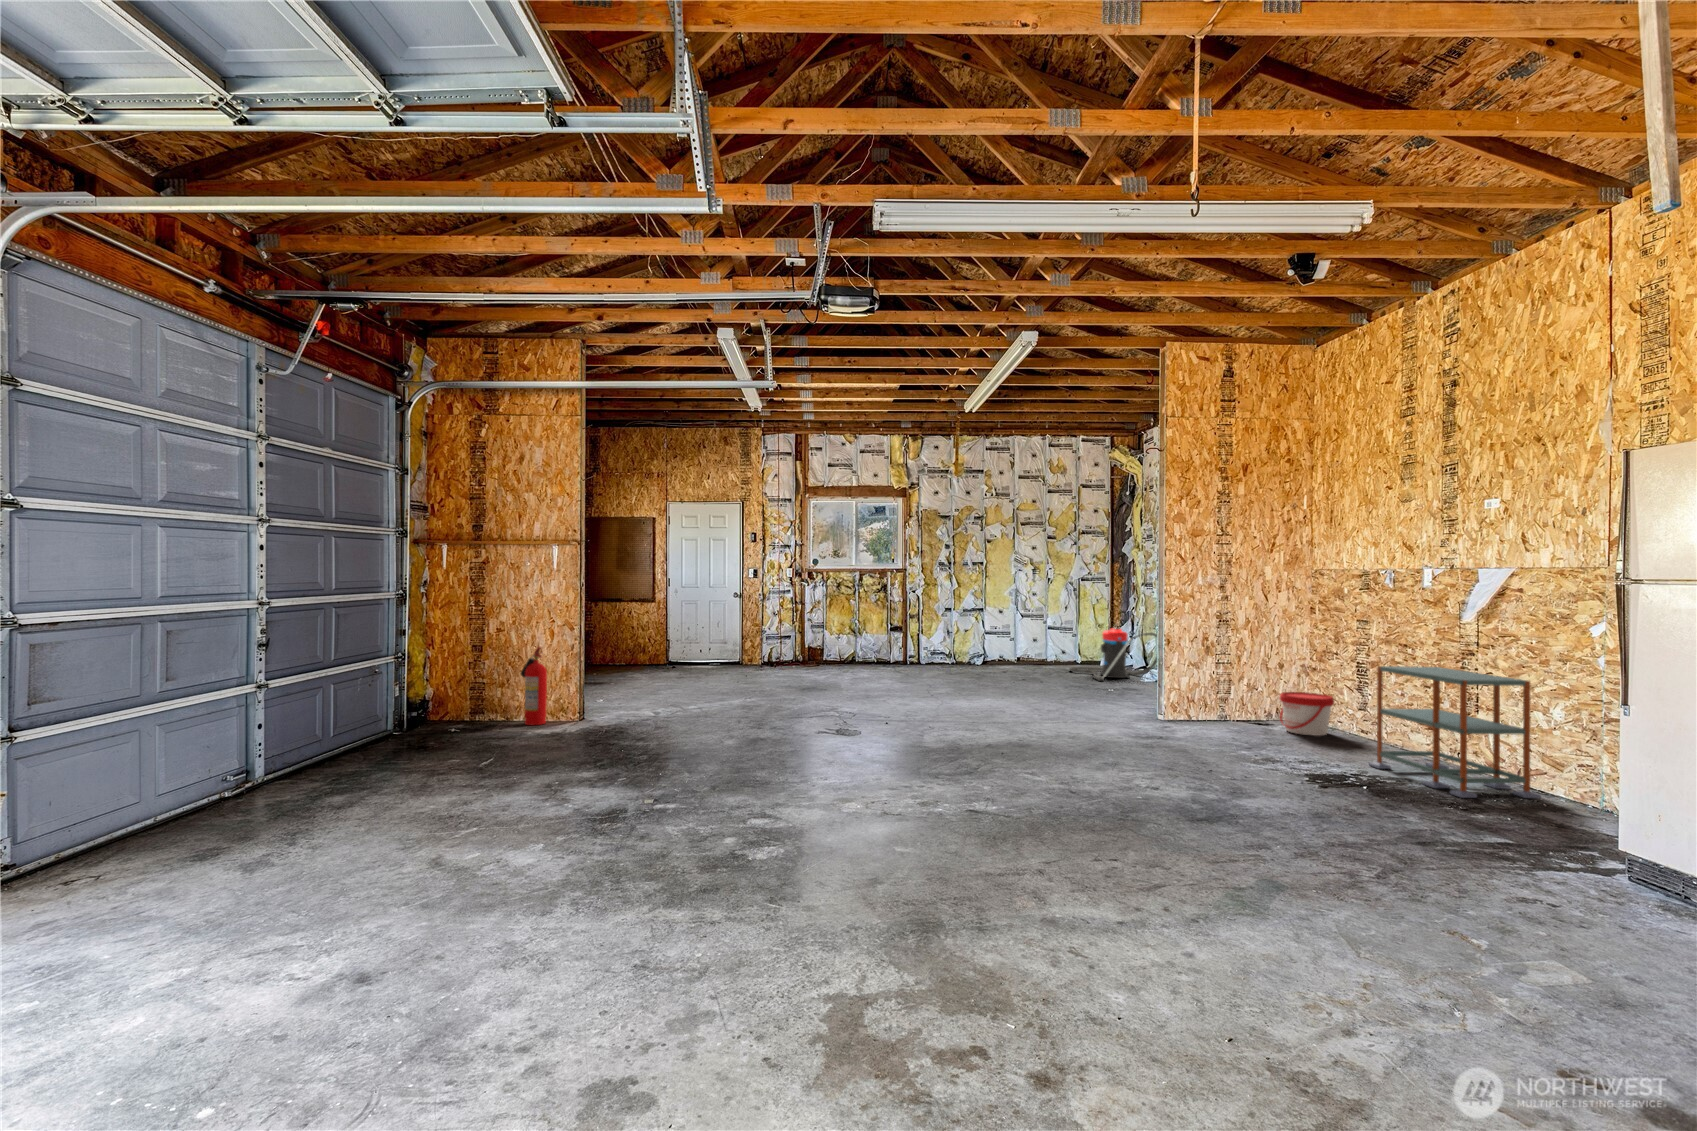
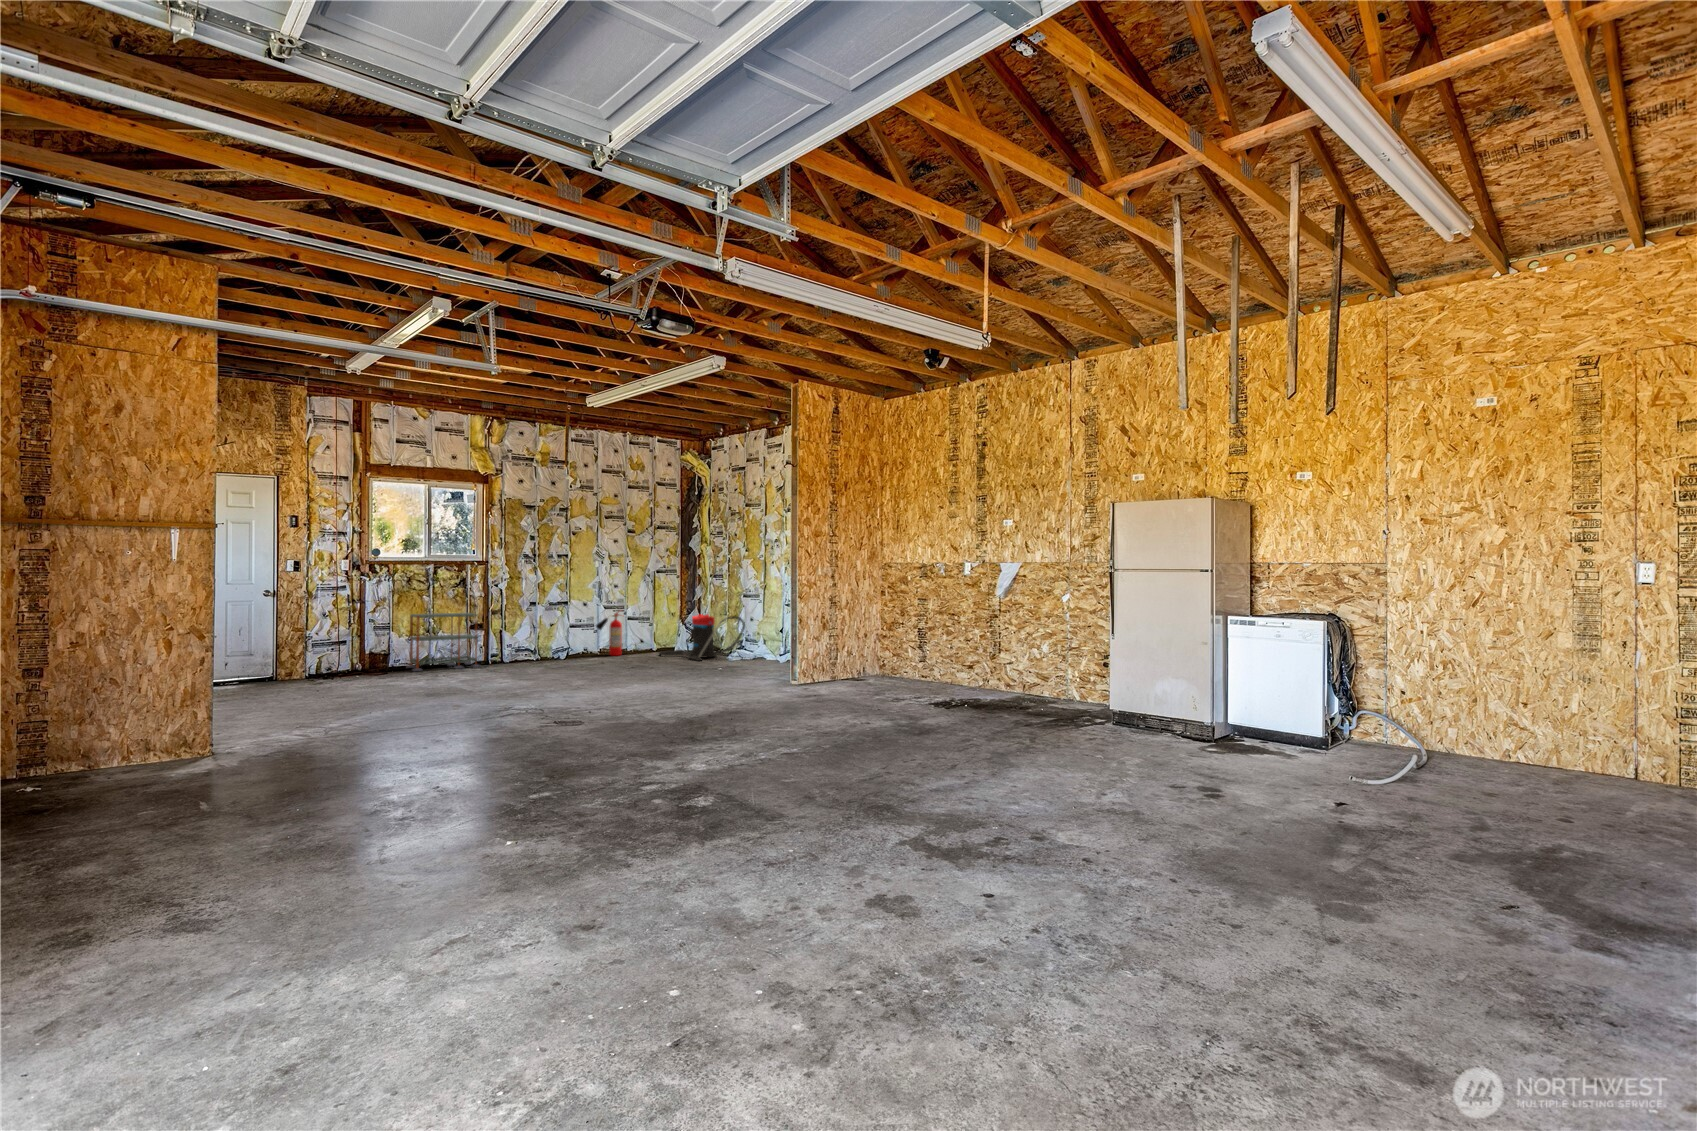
fire extinguisher: present [521,647,547,725] -> present [596,613,622,656]
shelving unit: present [1369,666,1541,798] -> present [407,613,479,671]
bucket: present [1280,692,1334,736] -> none [871,651,906,681]

